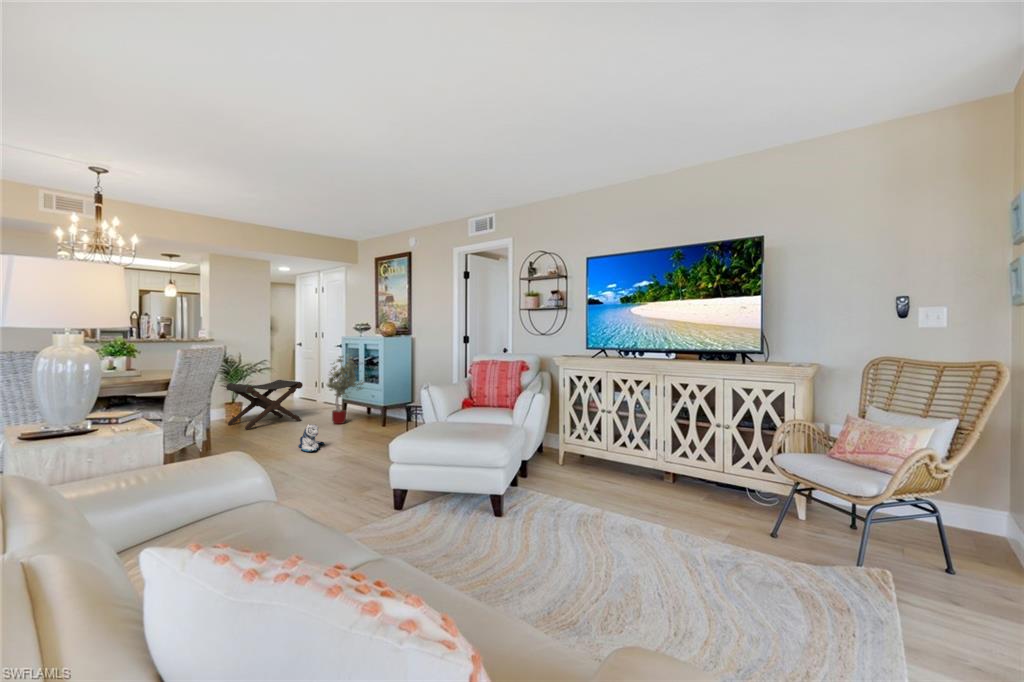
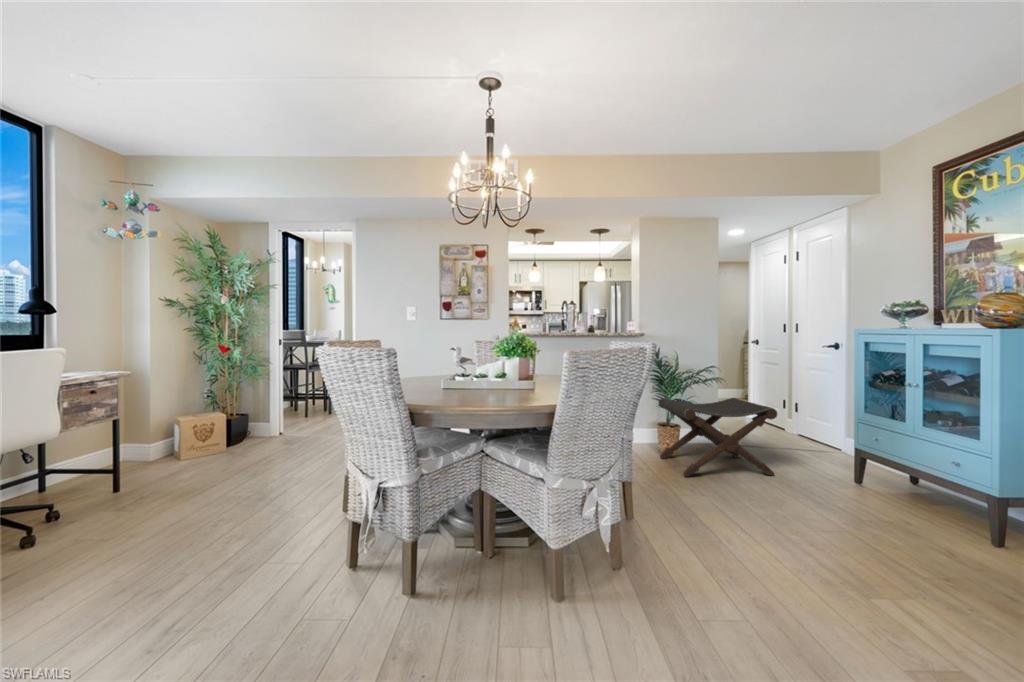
potted tree: present [327,356,364,424] -> none [824,367,934,509]
plush toy: present [298,424,324,452] -> none [797,538,868,625]

